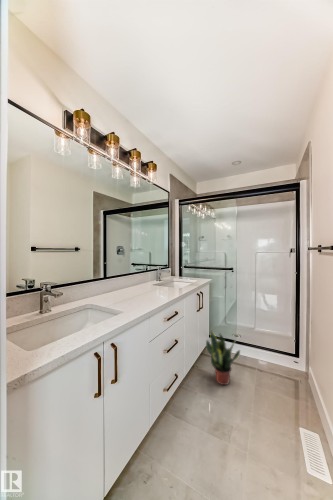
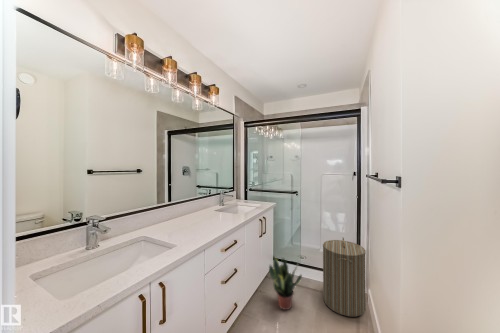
laundry hamper: none [261,314,307,394] -> present [323,238,366,317]

